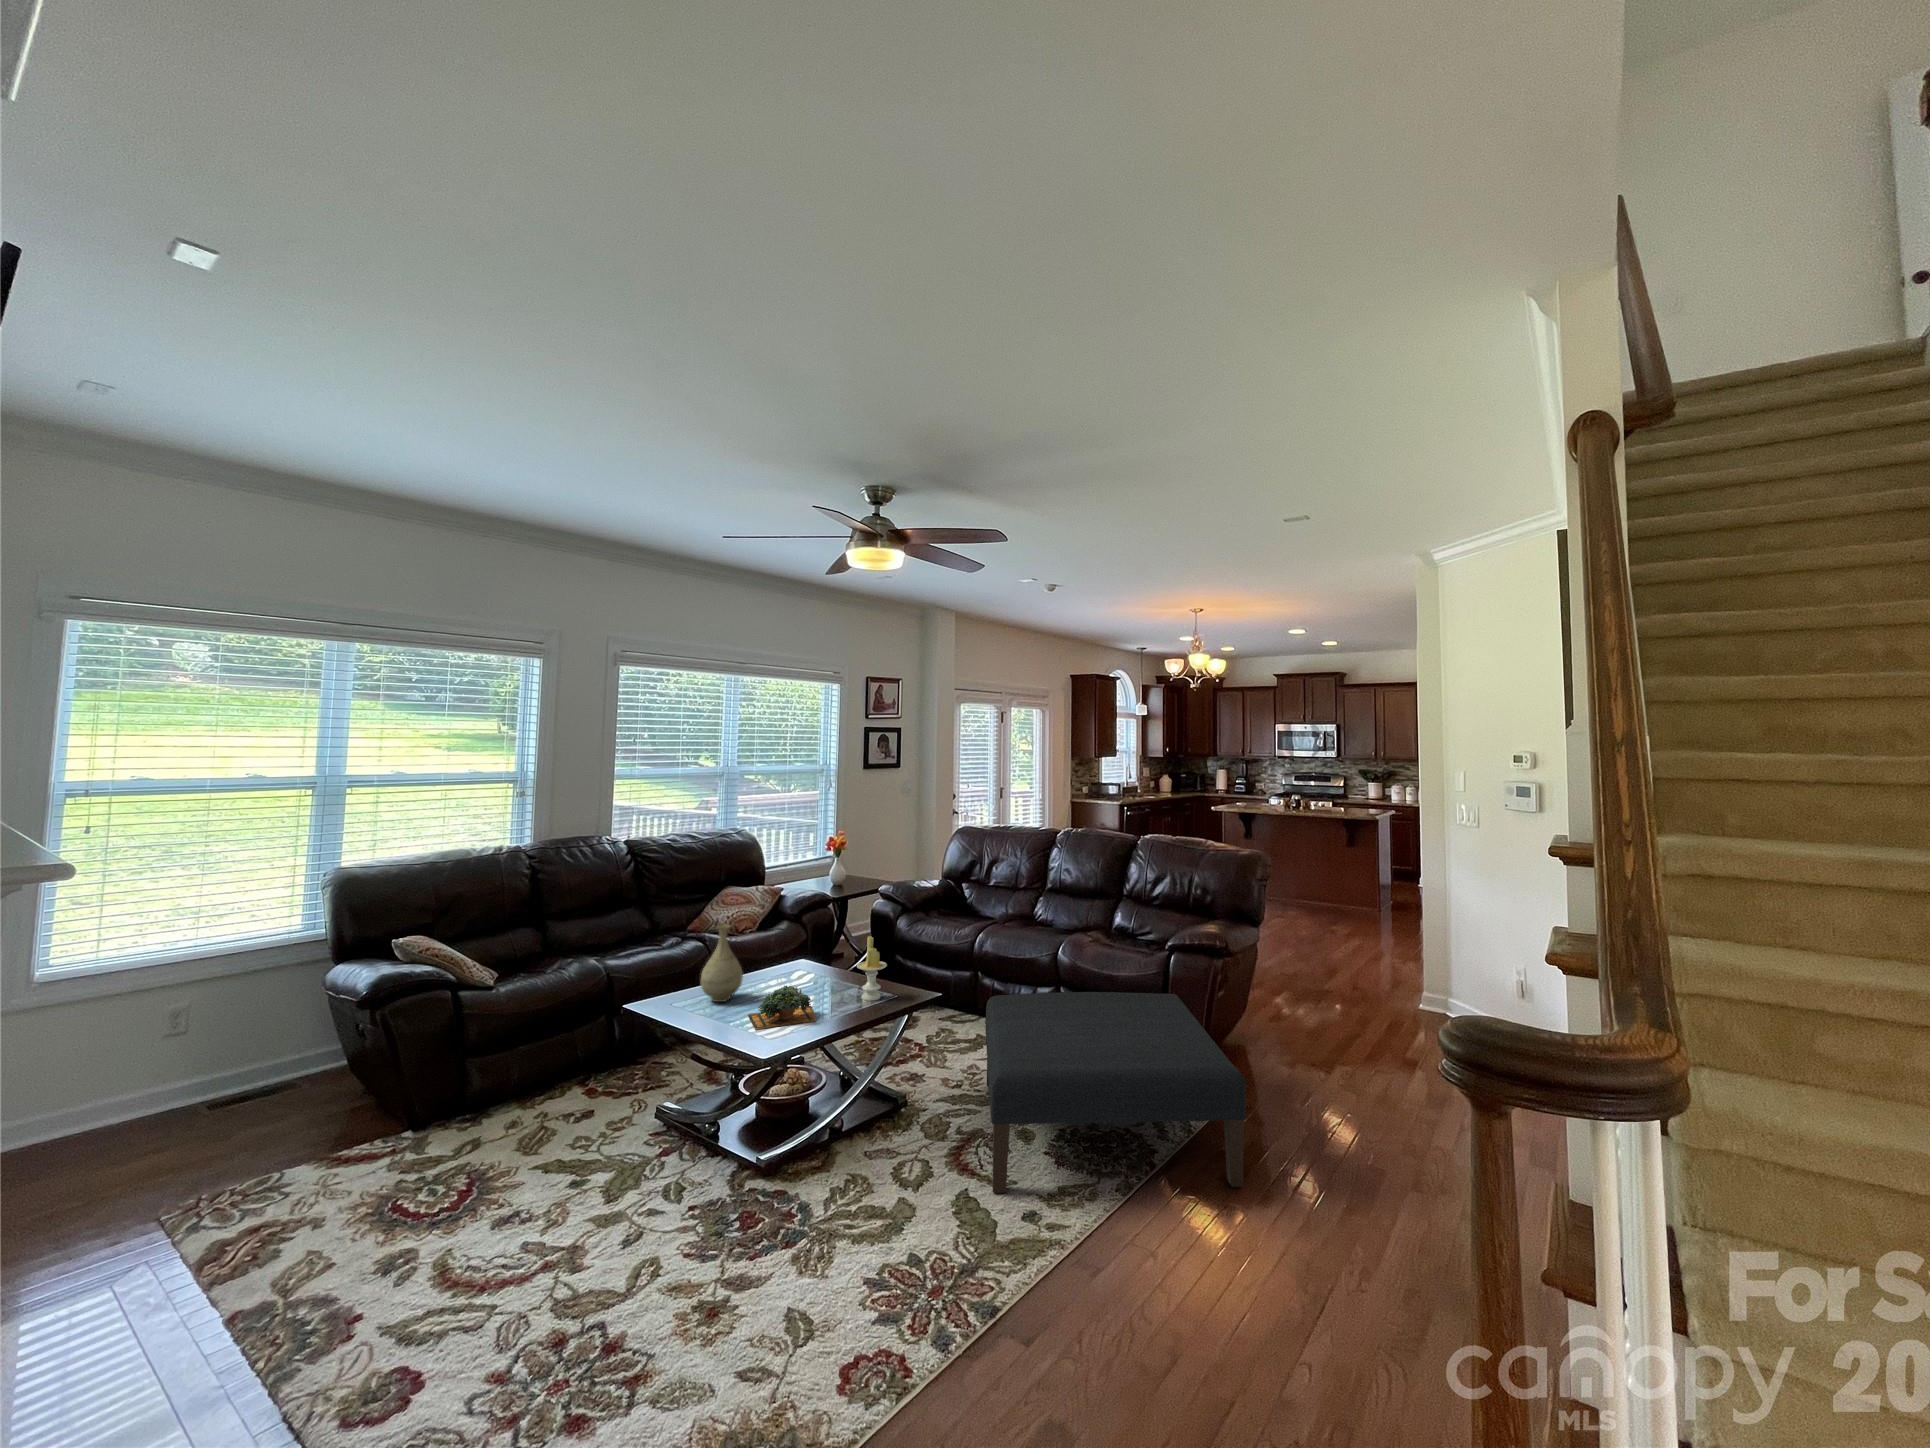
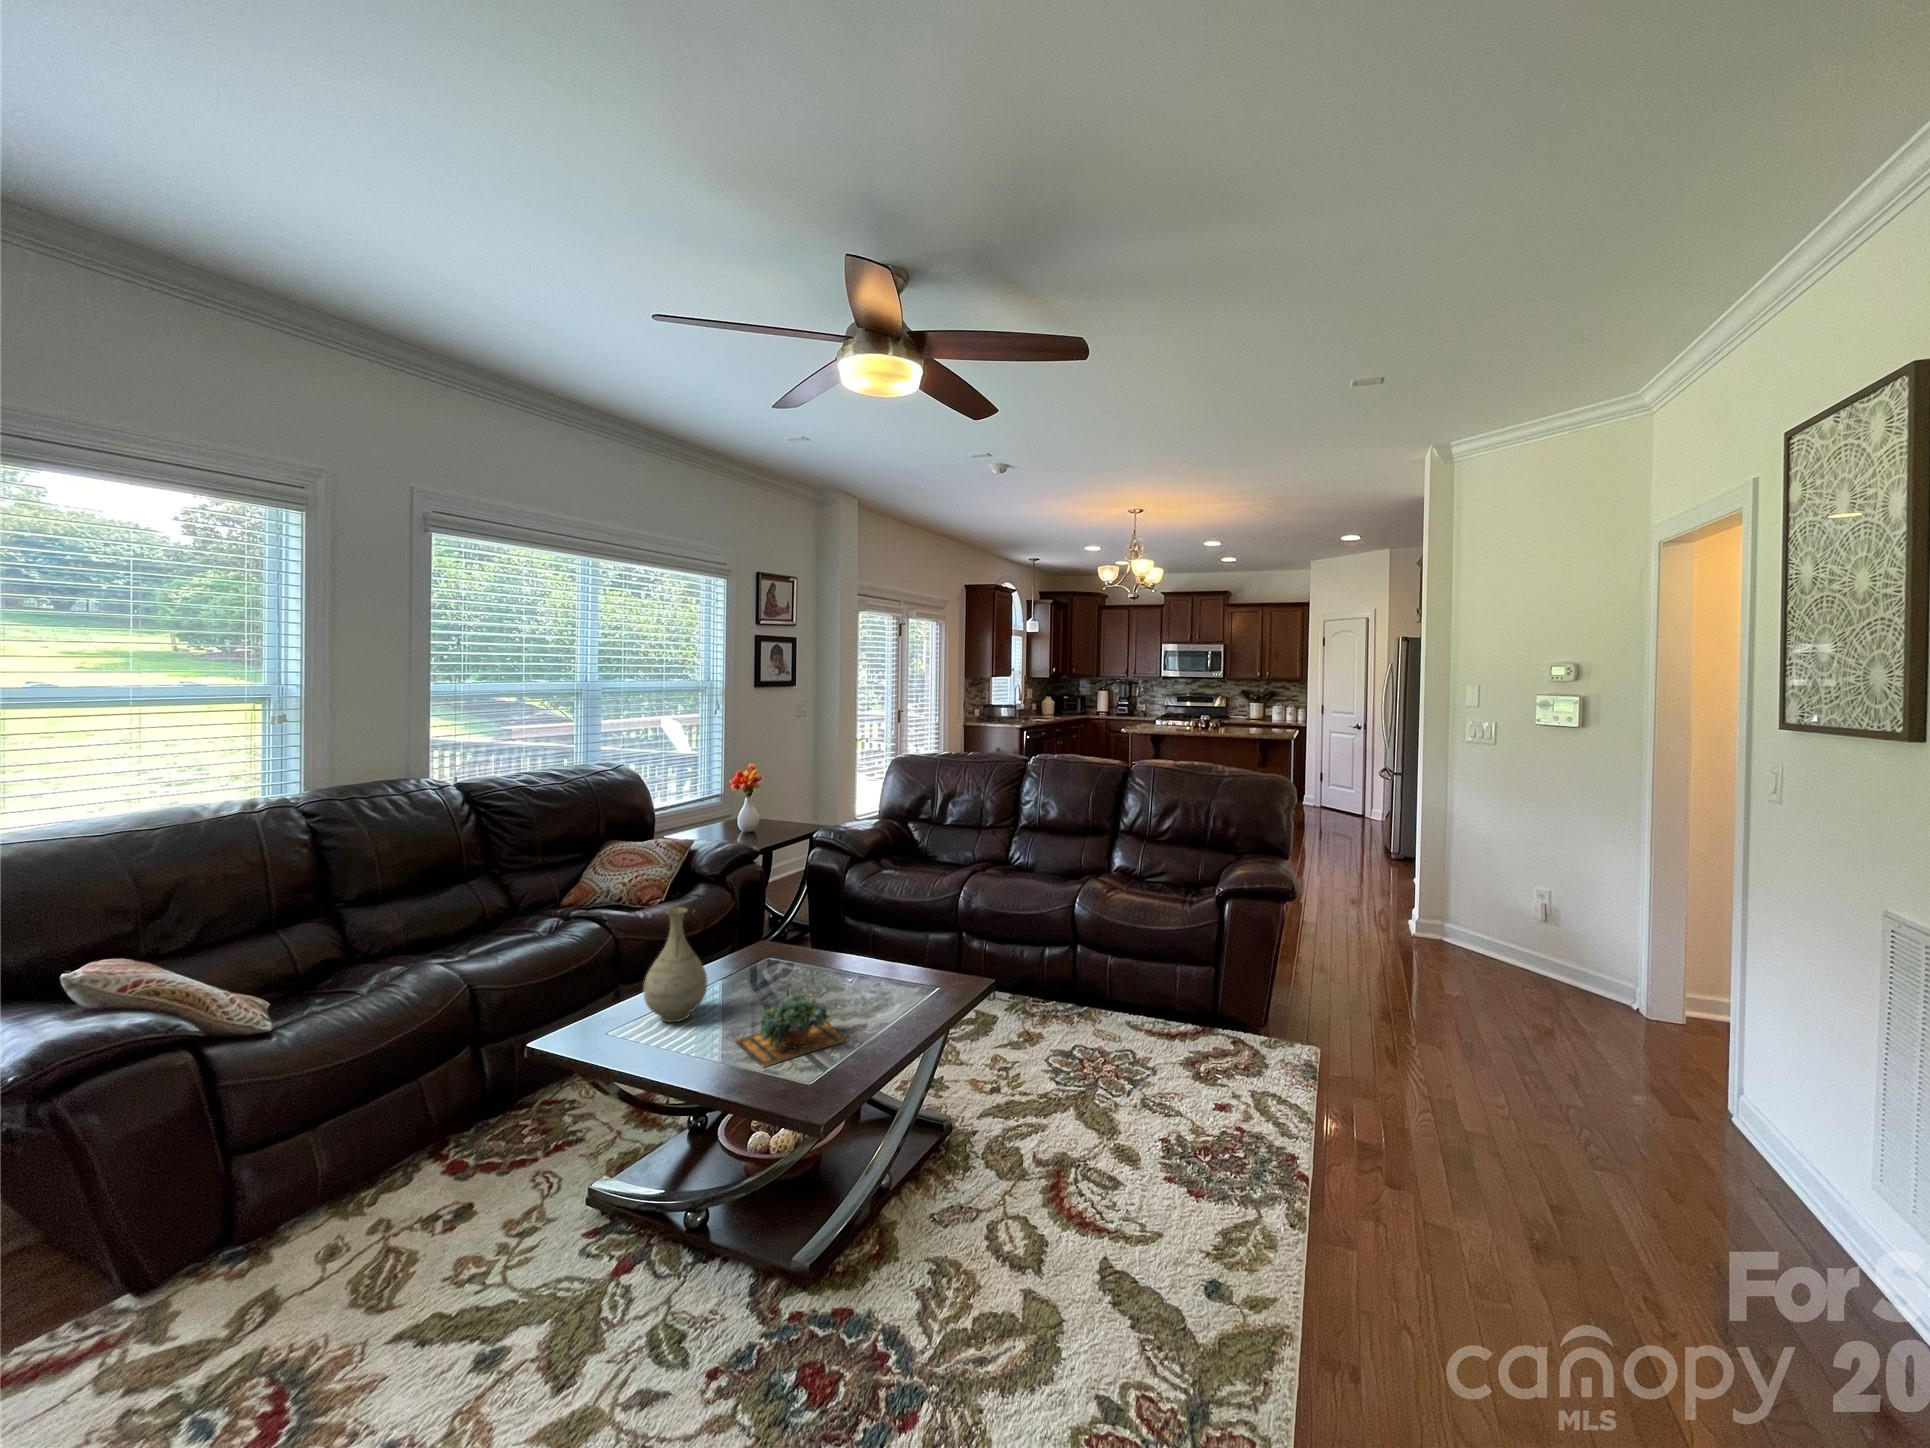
candle: present [857,936,887,1001] -> none [876,910,918,999]
ottoman: present [985,992,1246,1193] -> none [1030,953,1434,1259]

